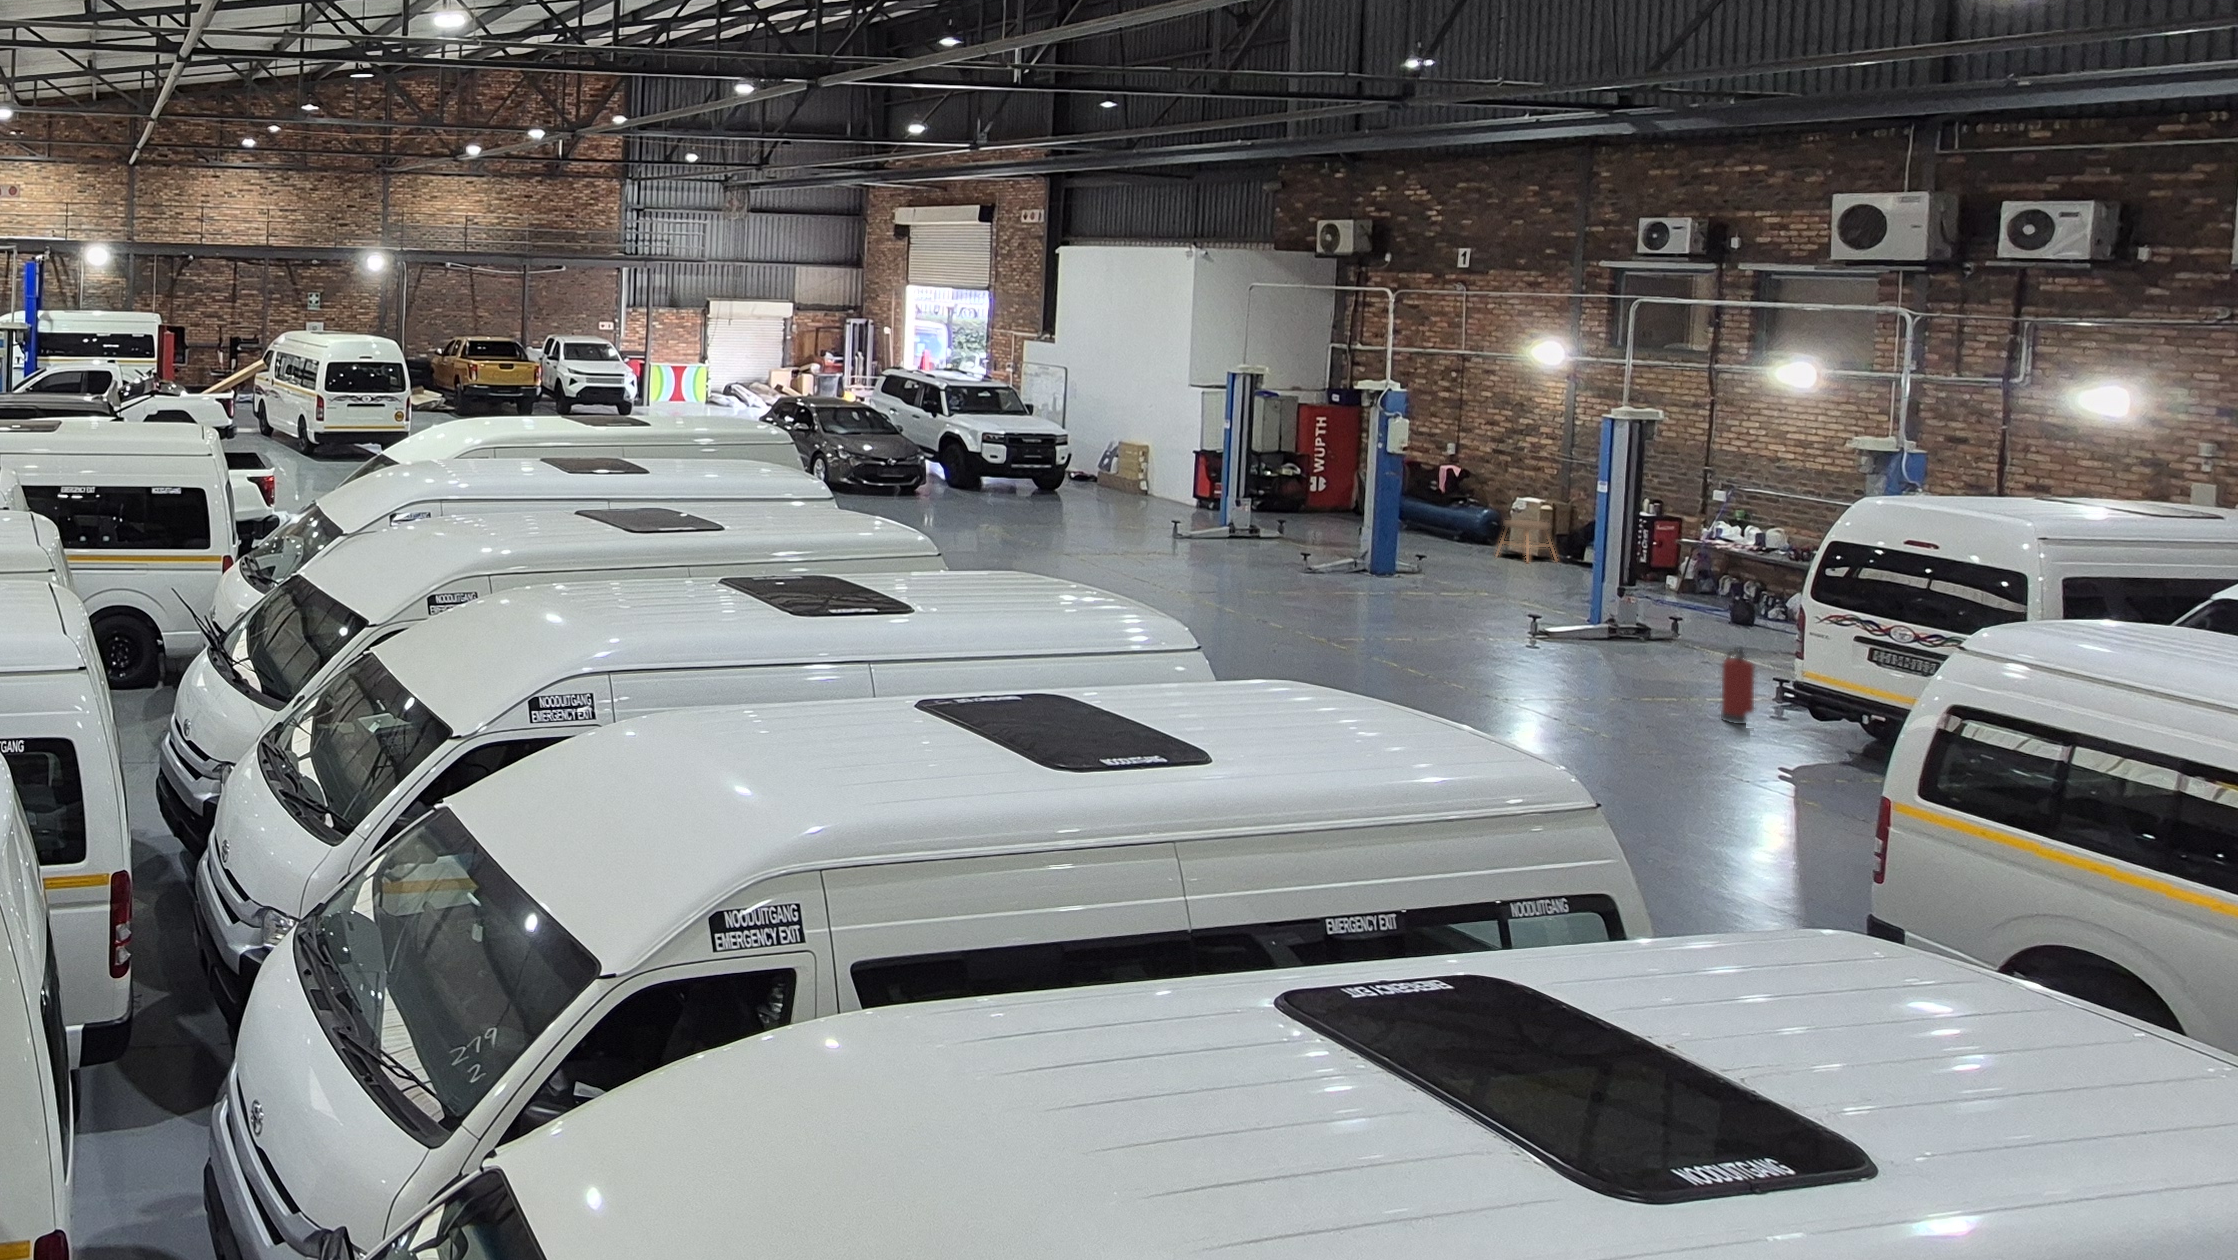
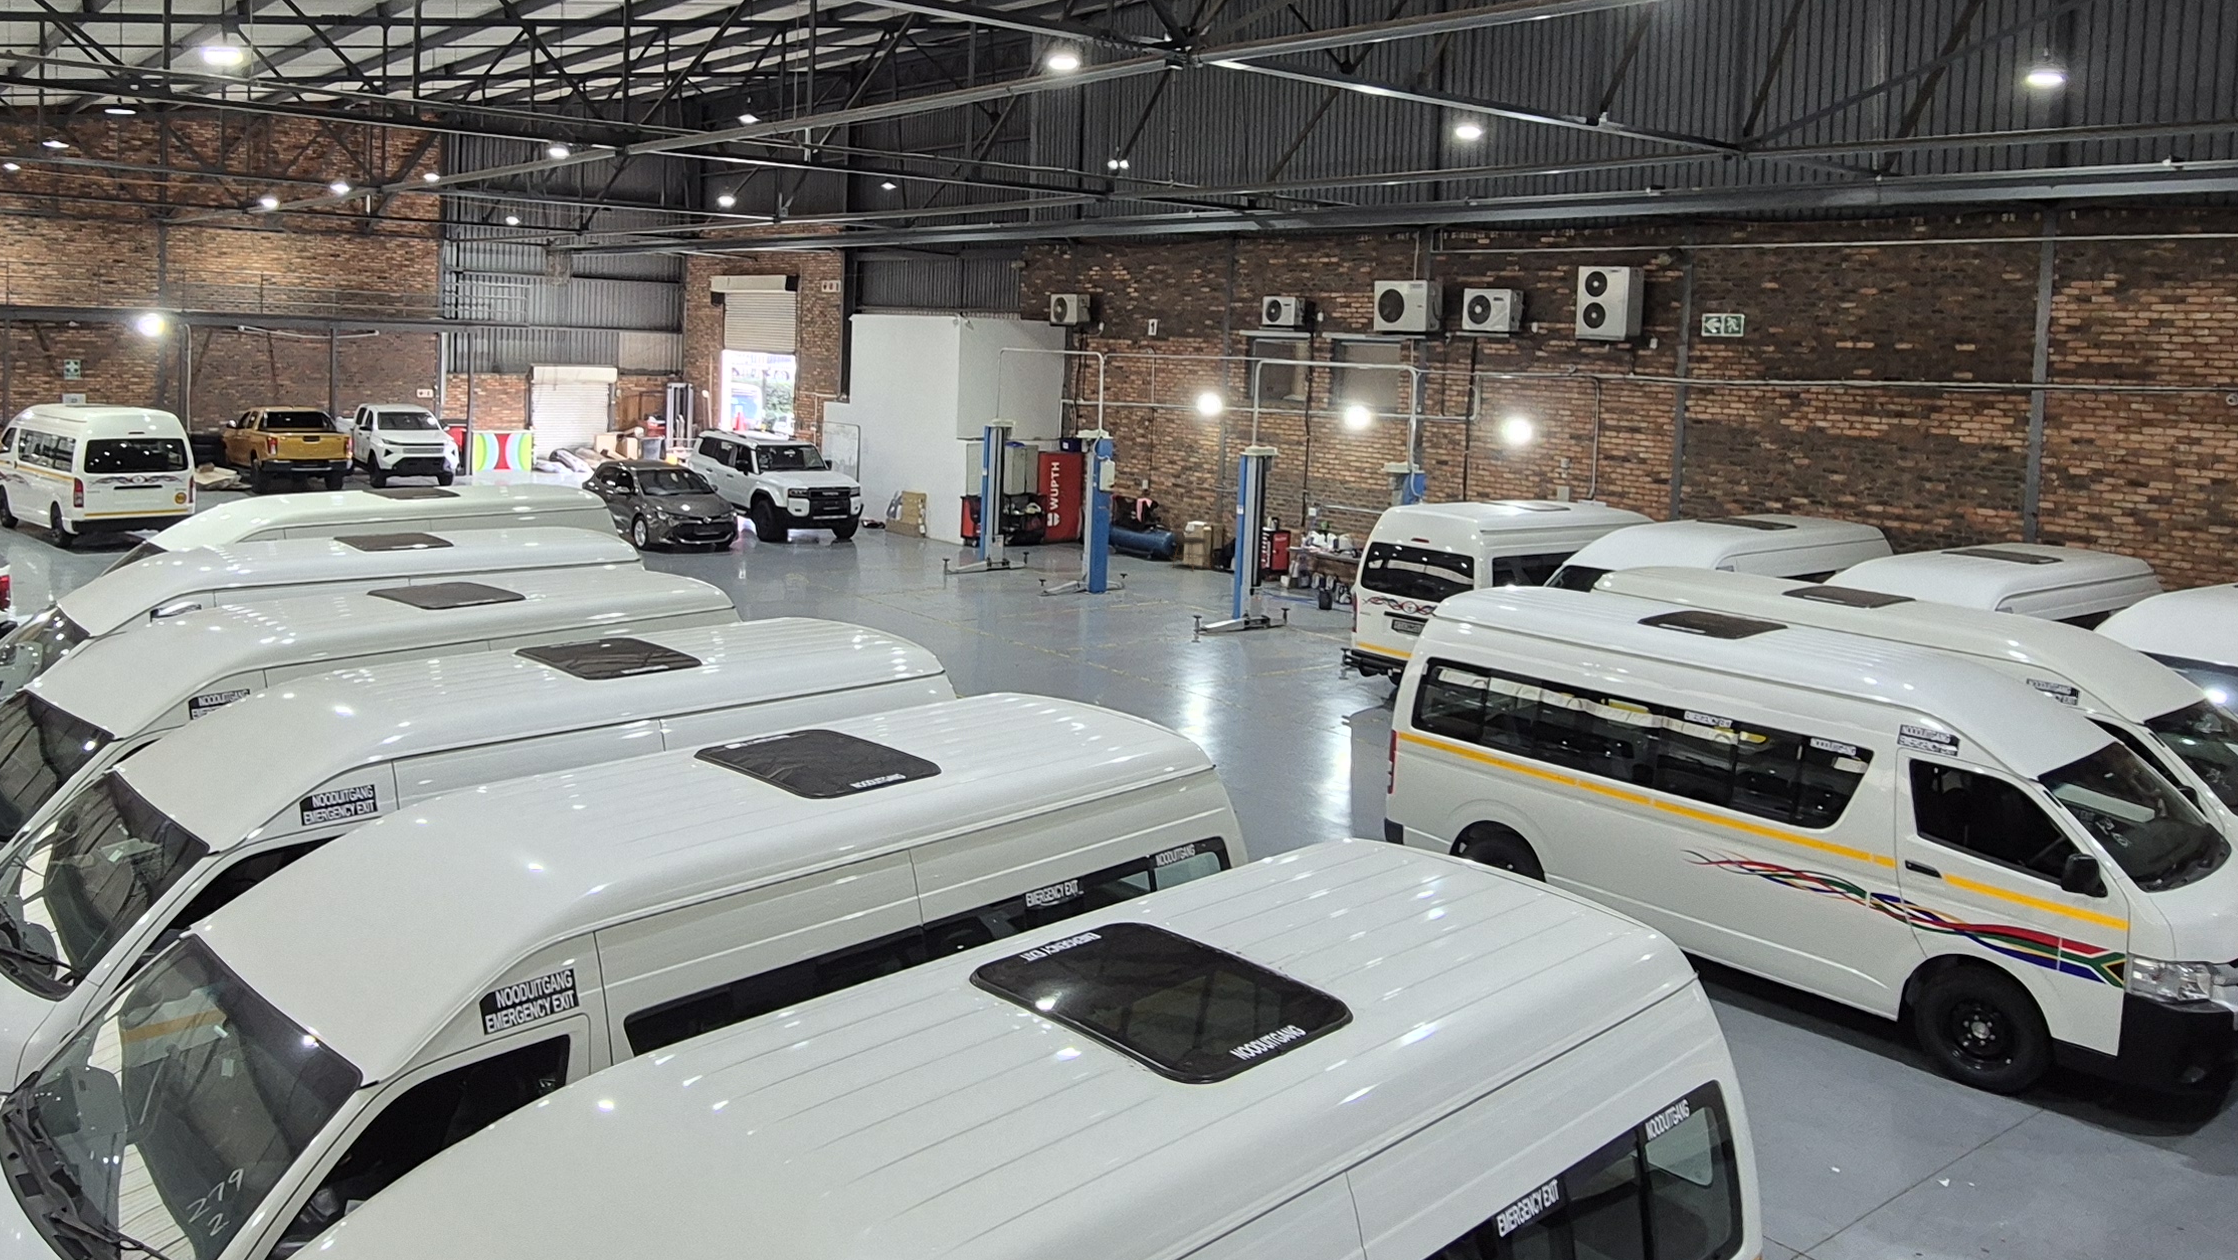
fire extinguisher: present [1721,648,1755,724] -> none [1337,628,1357,687]

